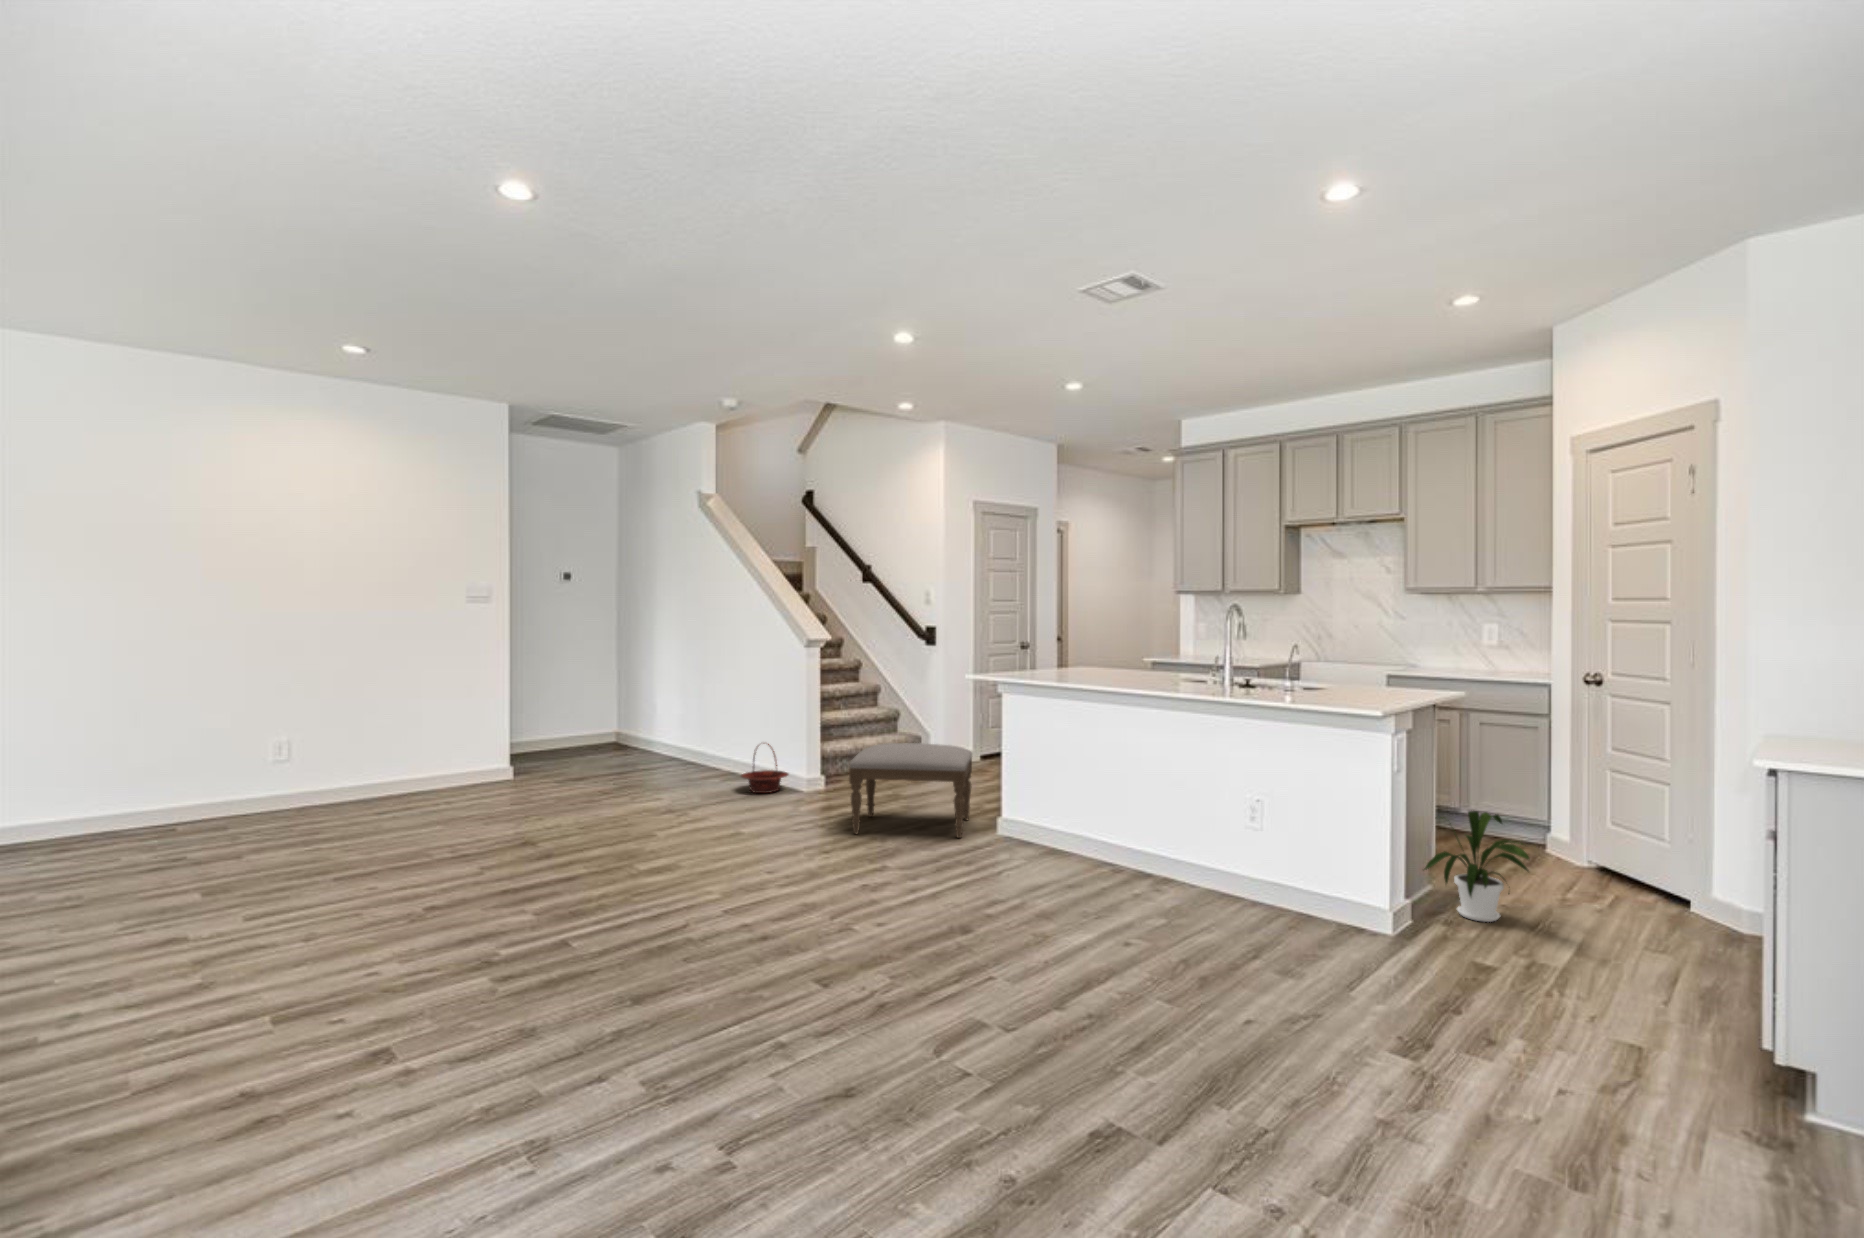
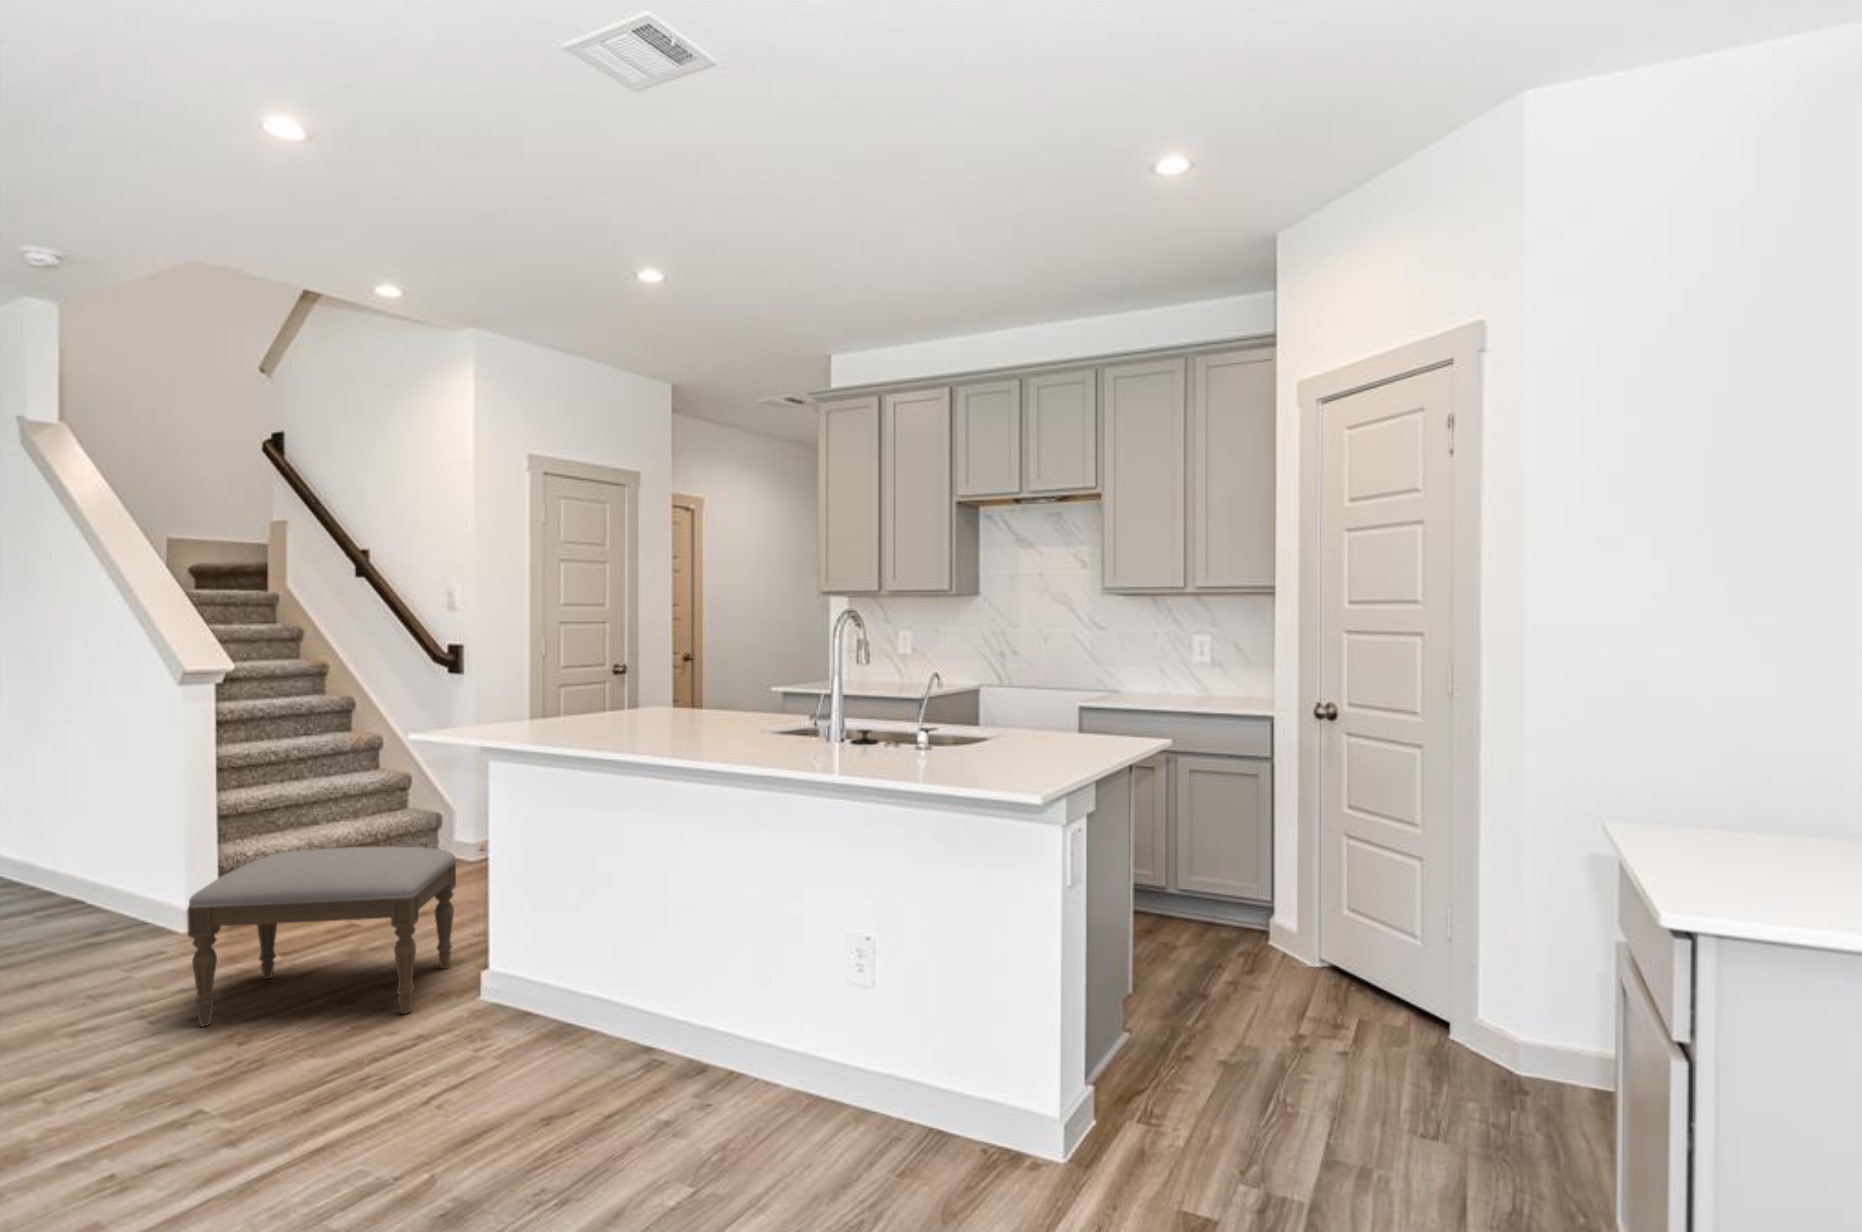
basket: present [741,744,788,793] -> none [46,850,155,941]
house plant: present [1425,811,1529,922] -> none [1110,926,1261,1104]

